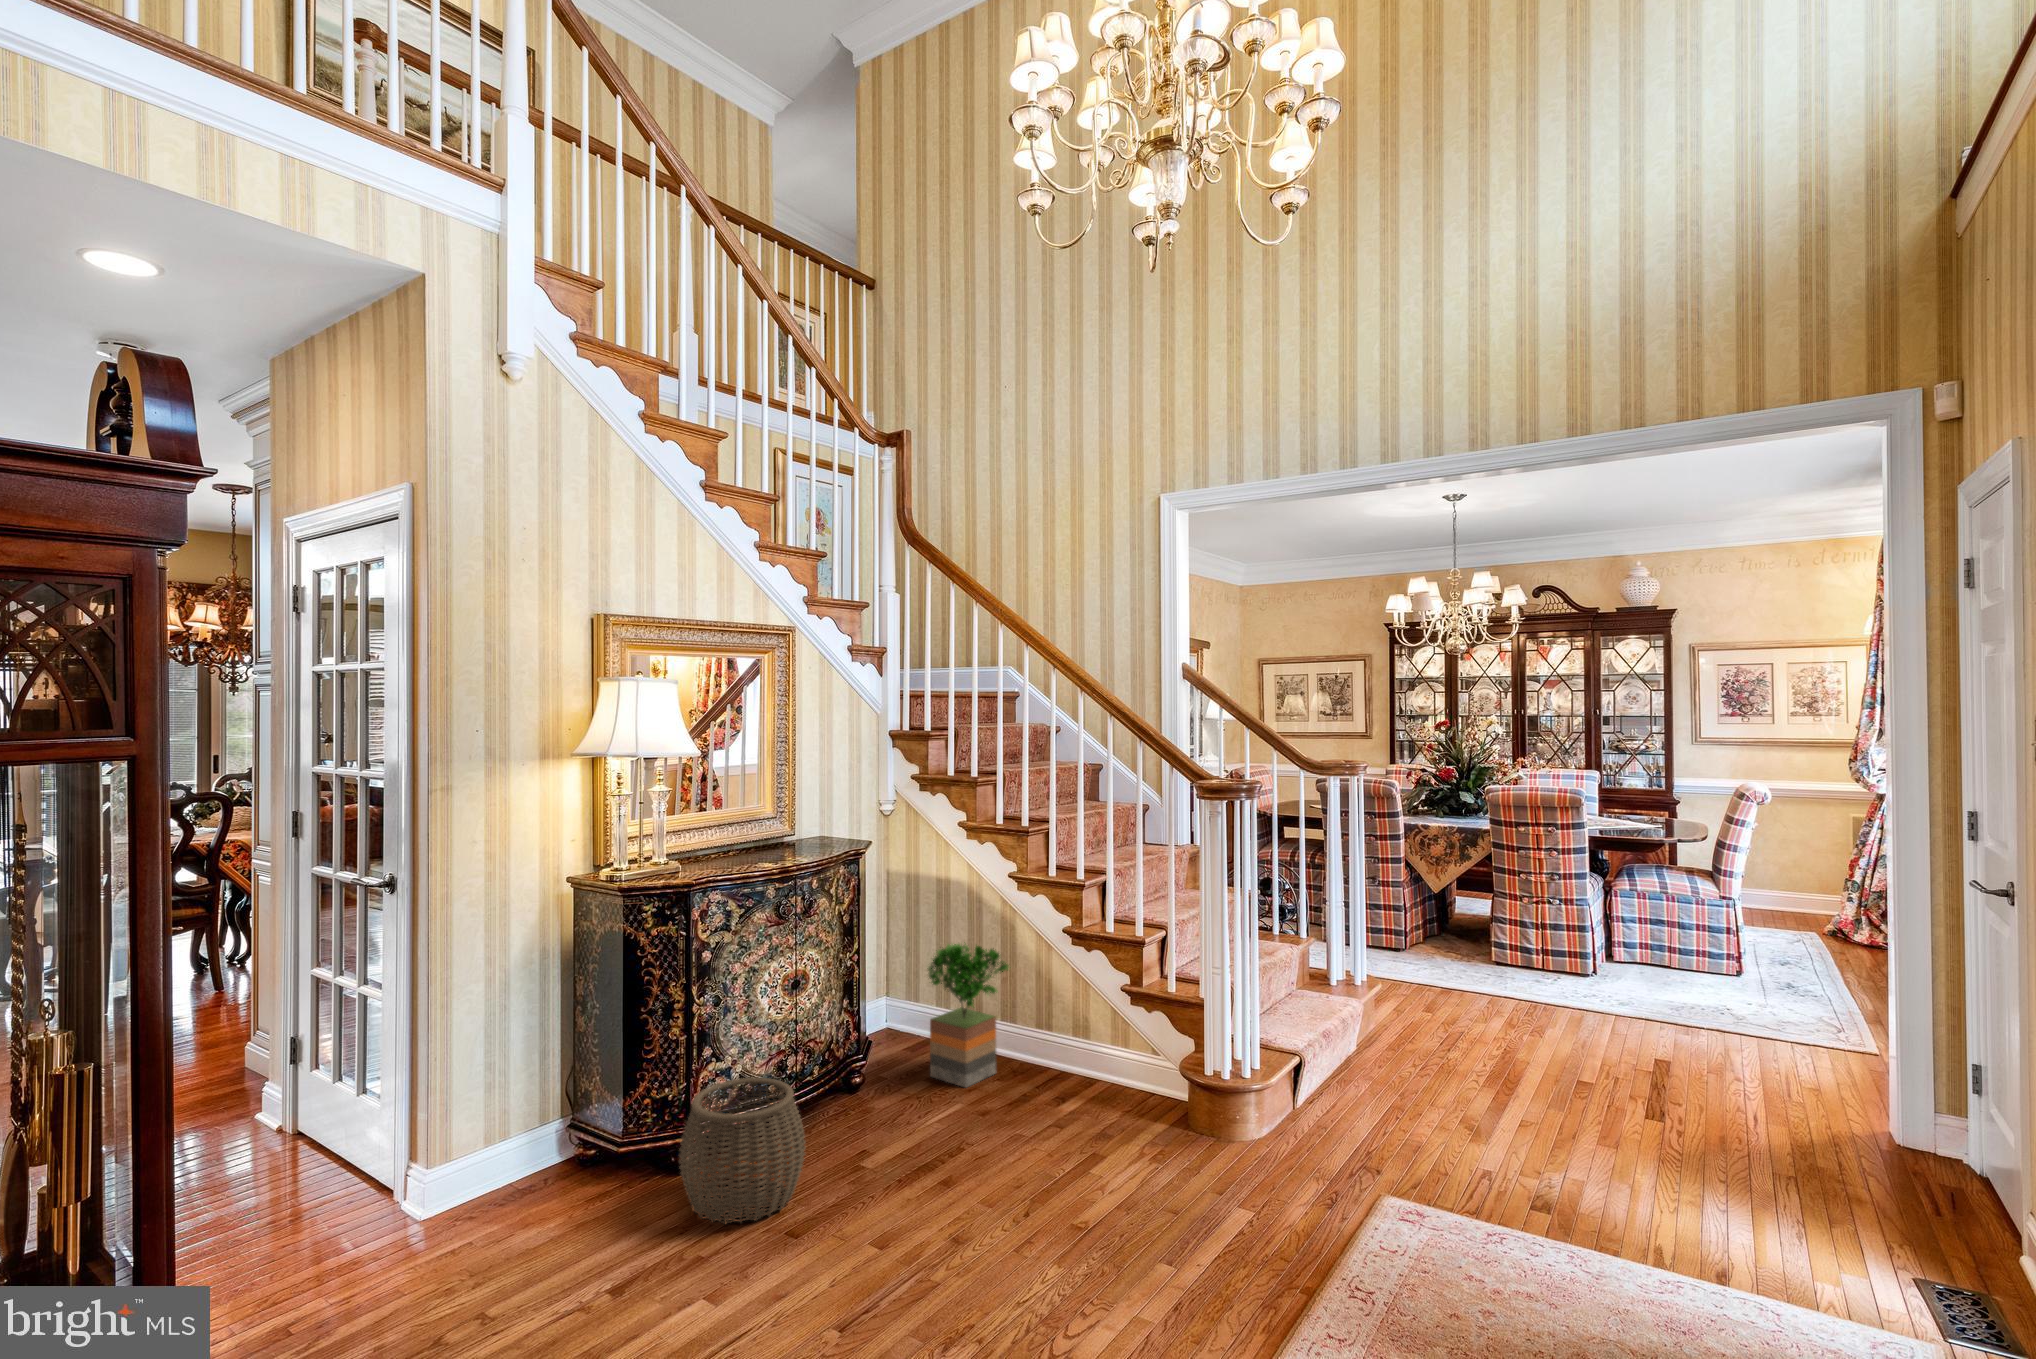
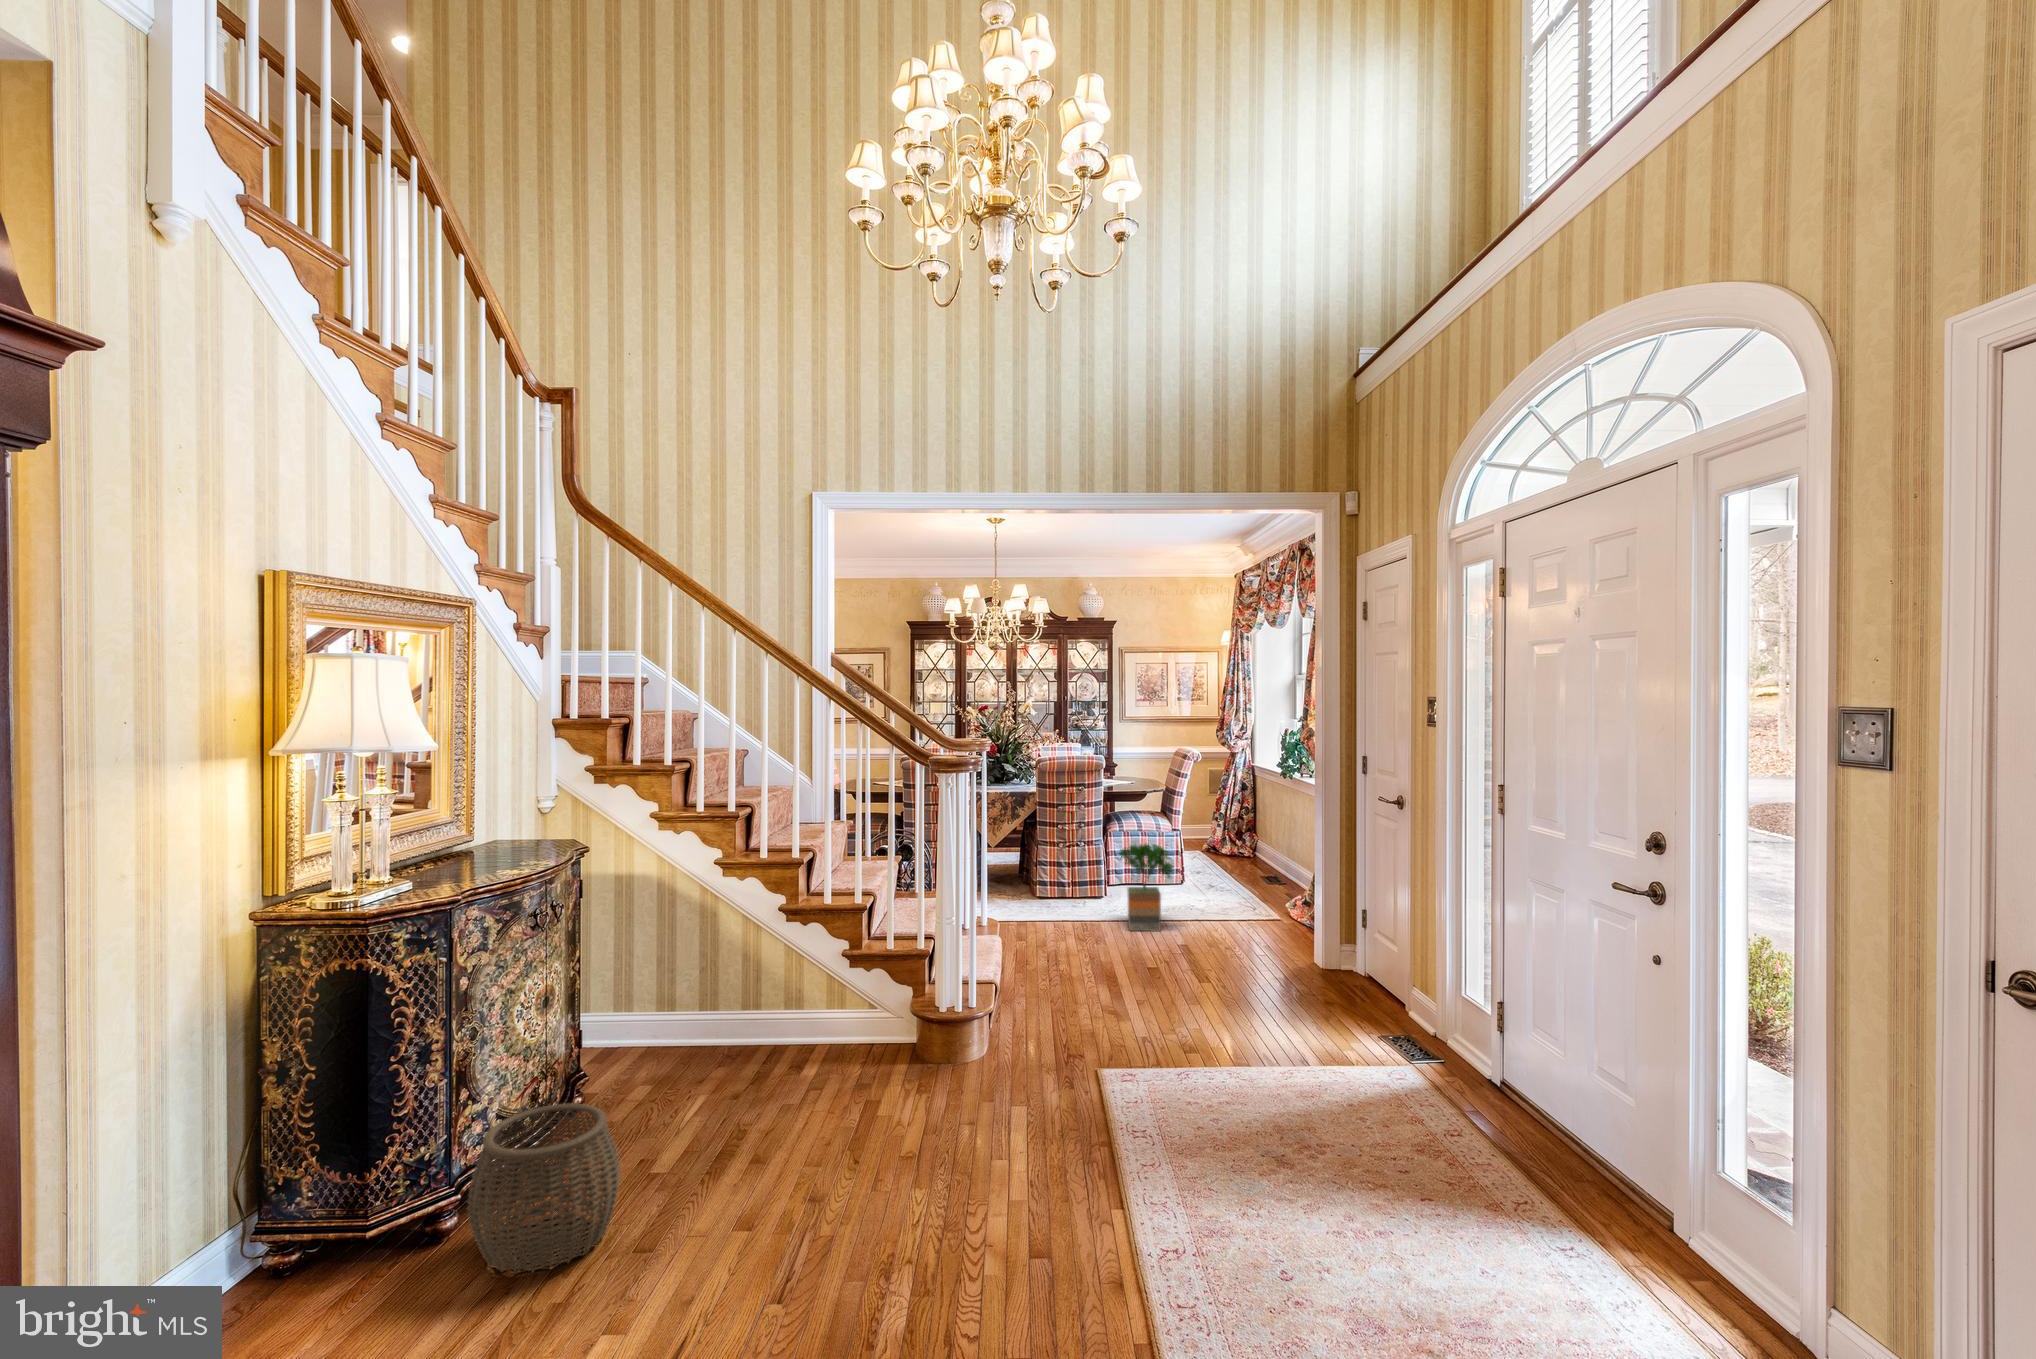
potted tree: present [927,944,1009,1087] -> present [1119,843,1174,931]

